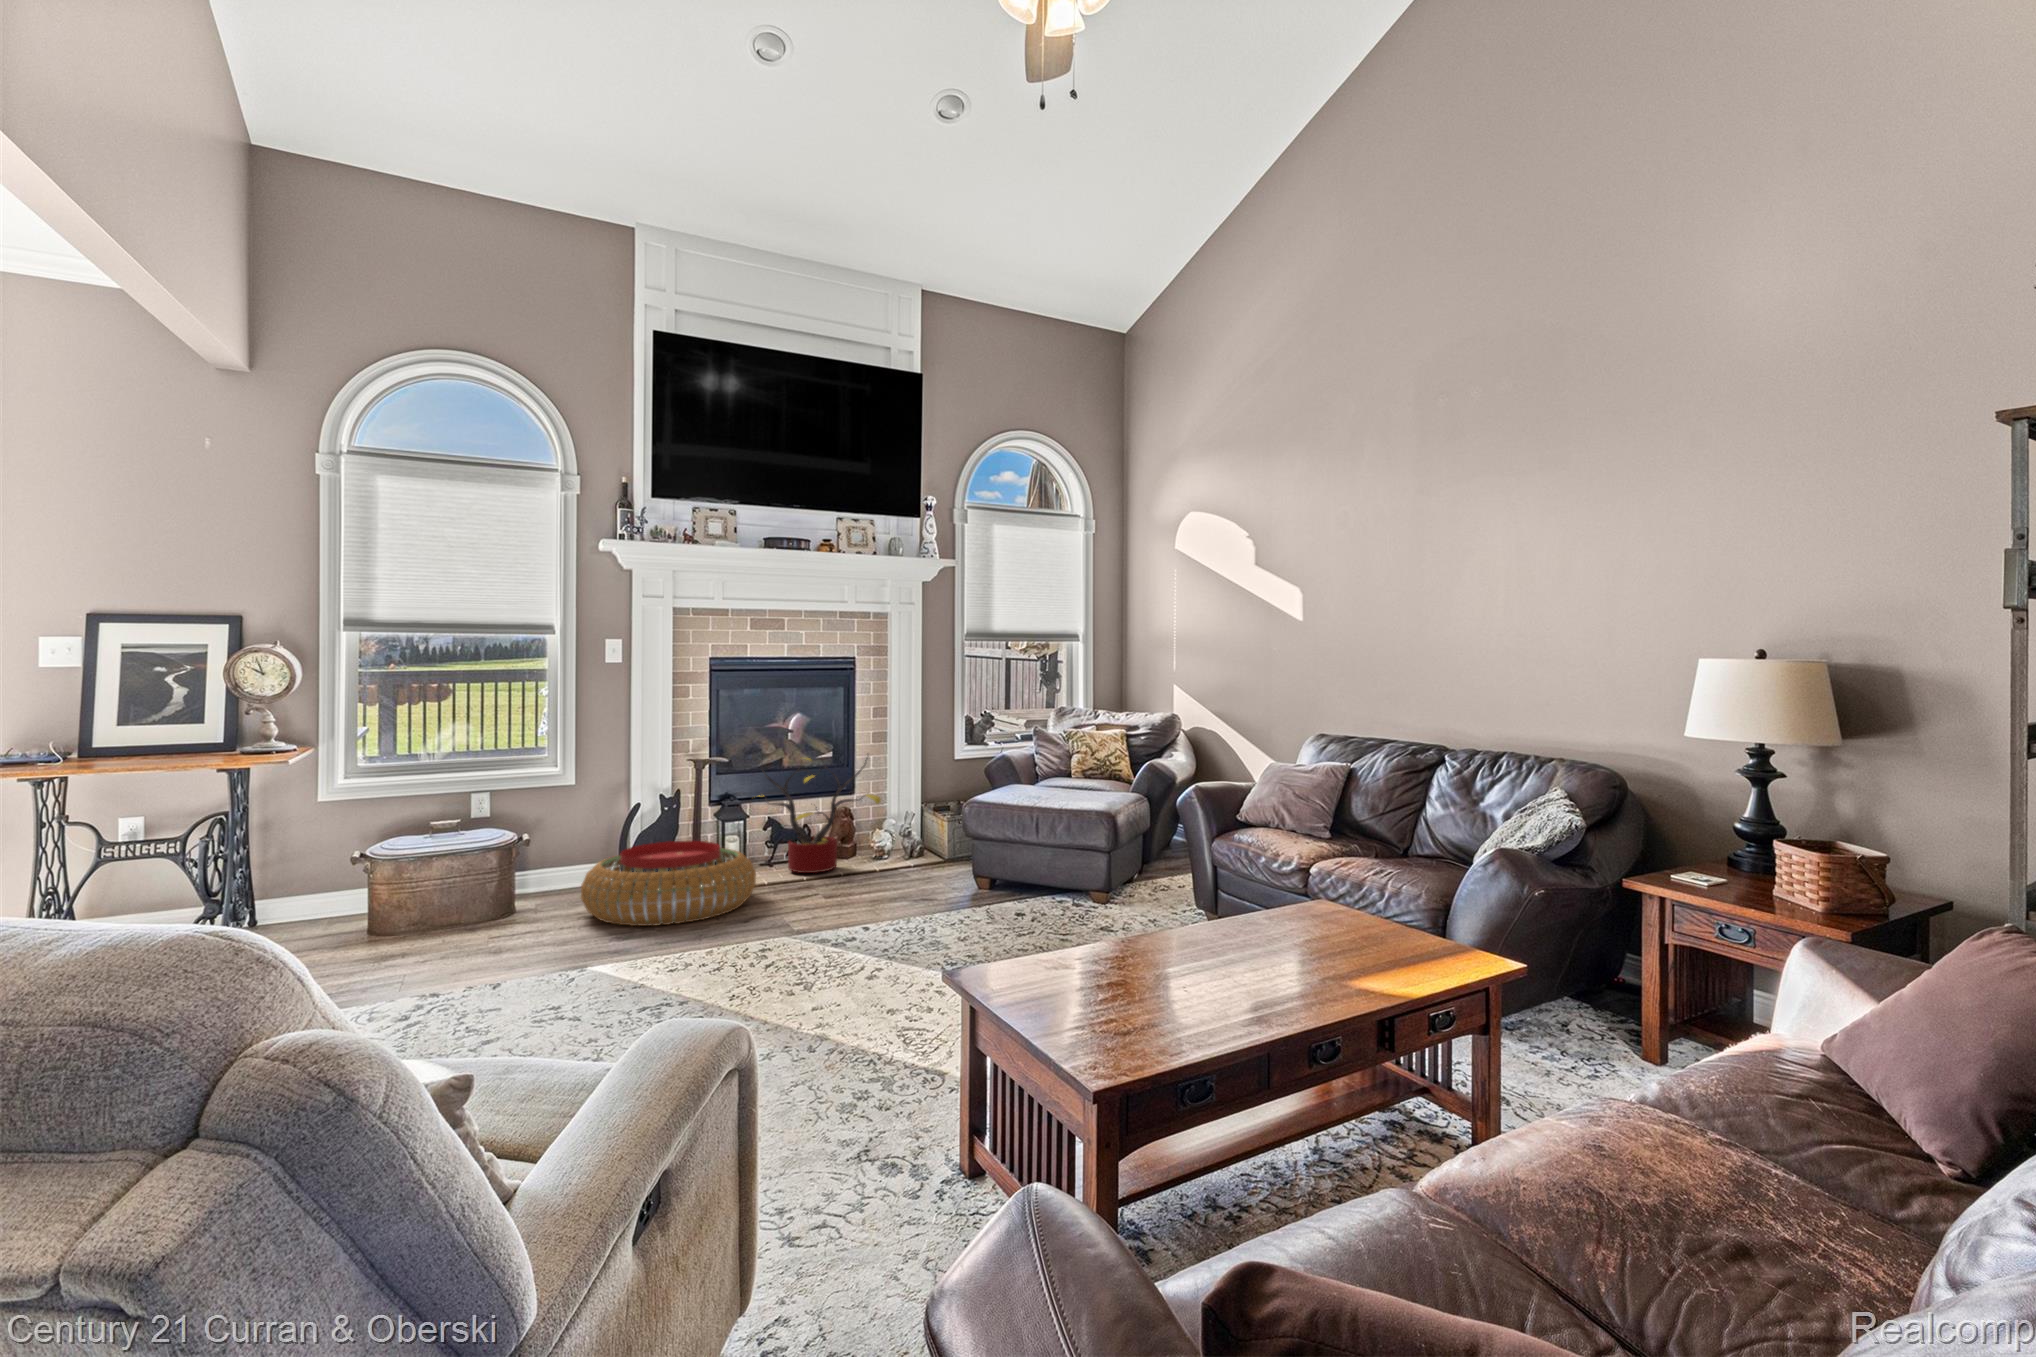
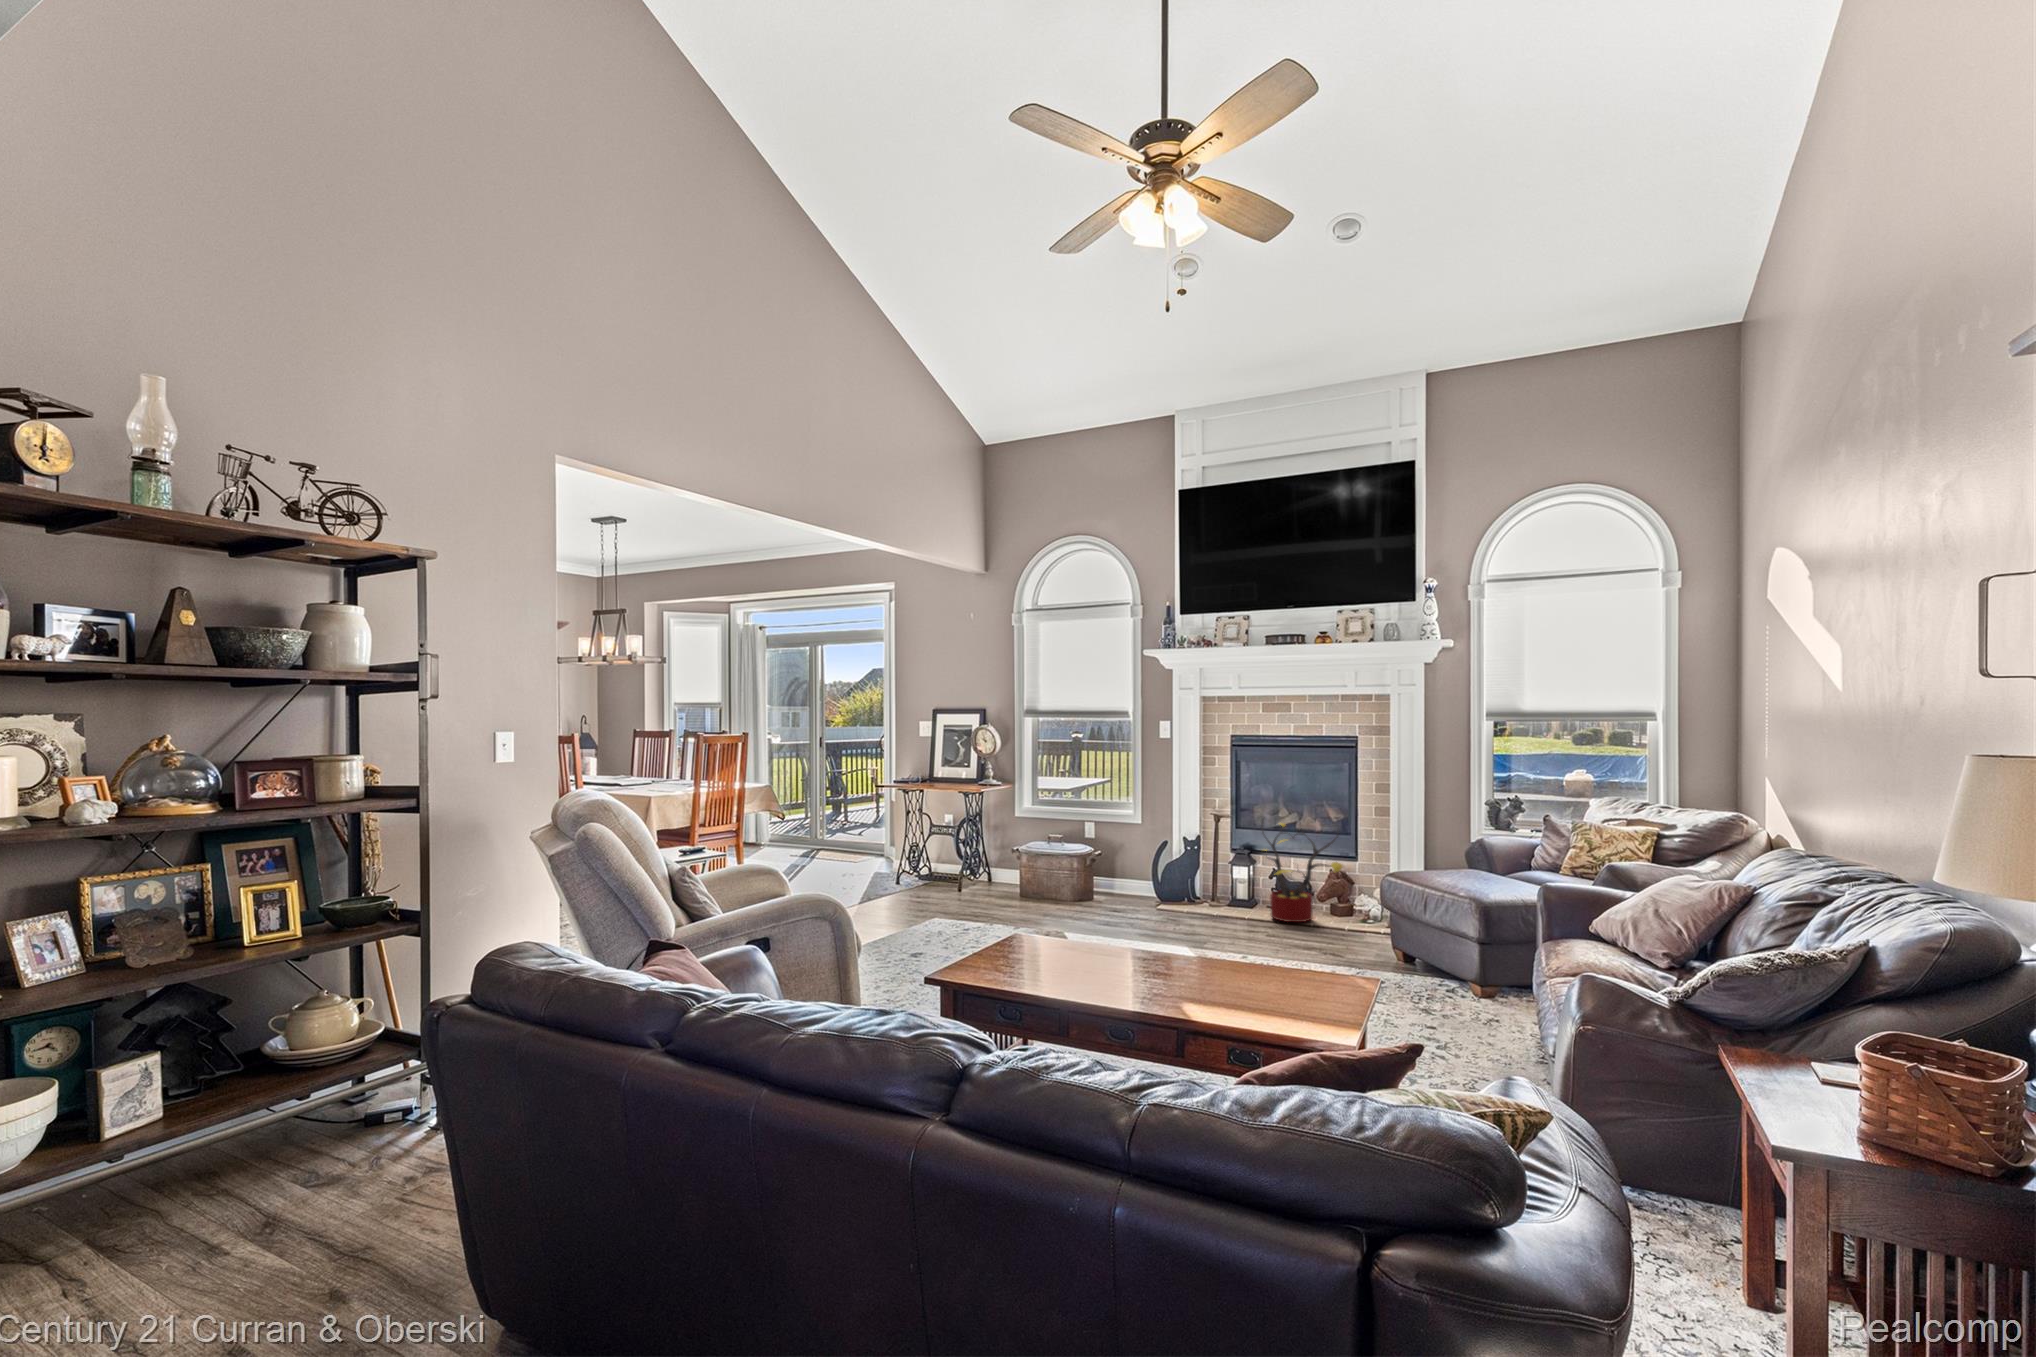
pouf: present [581,841,756,926] -> none [1093,873,1210,933]

